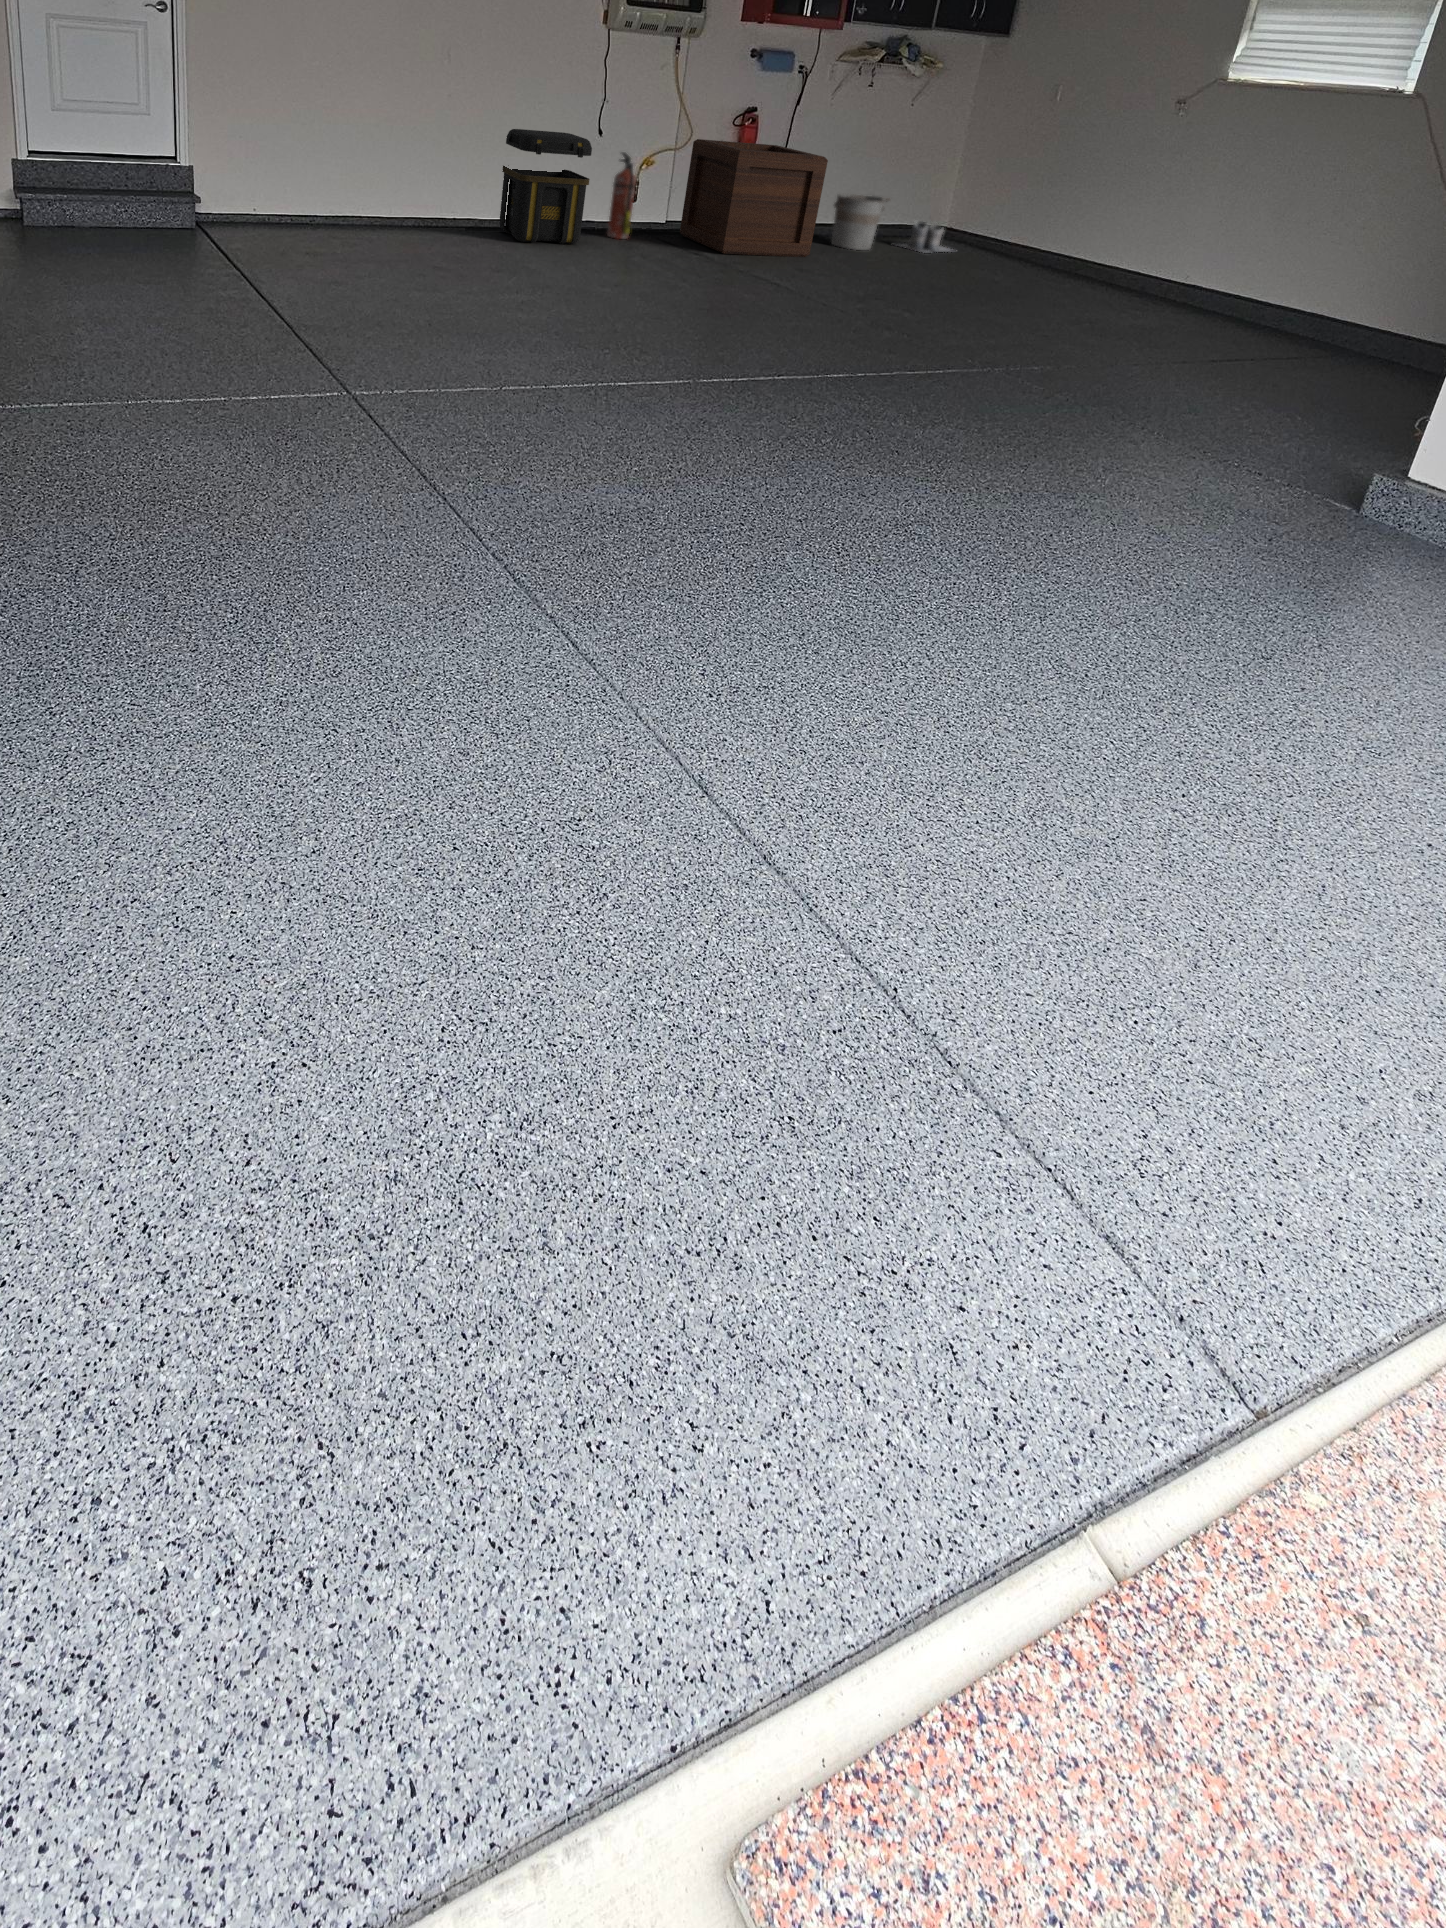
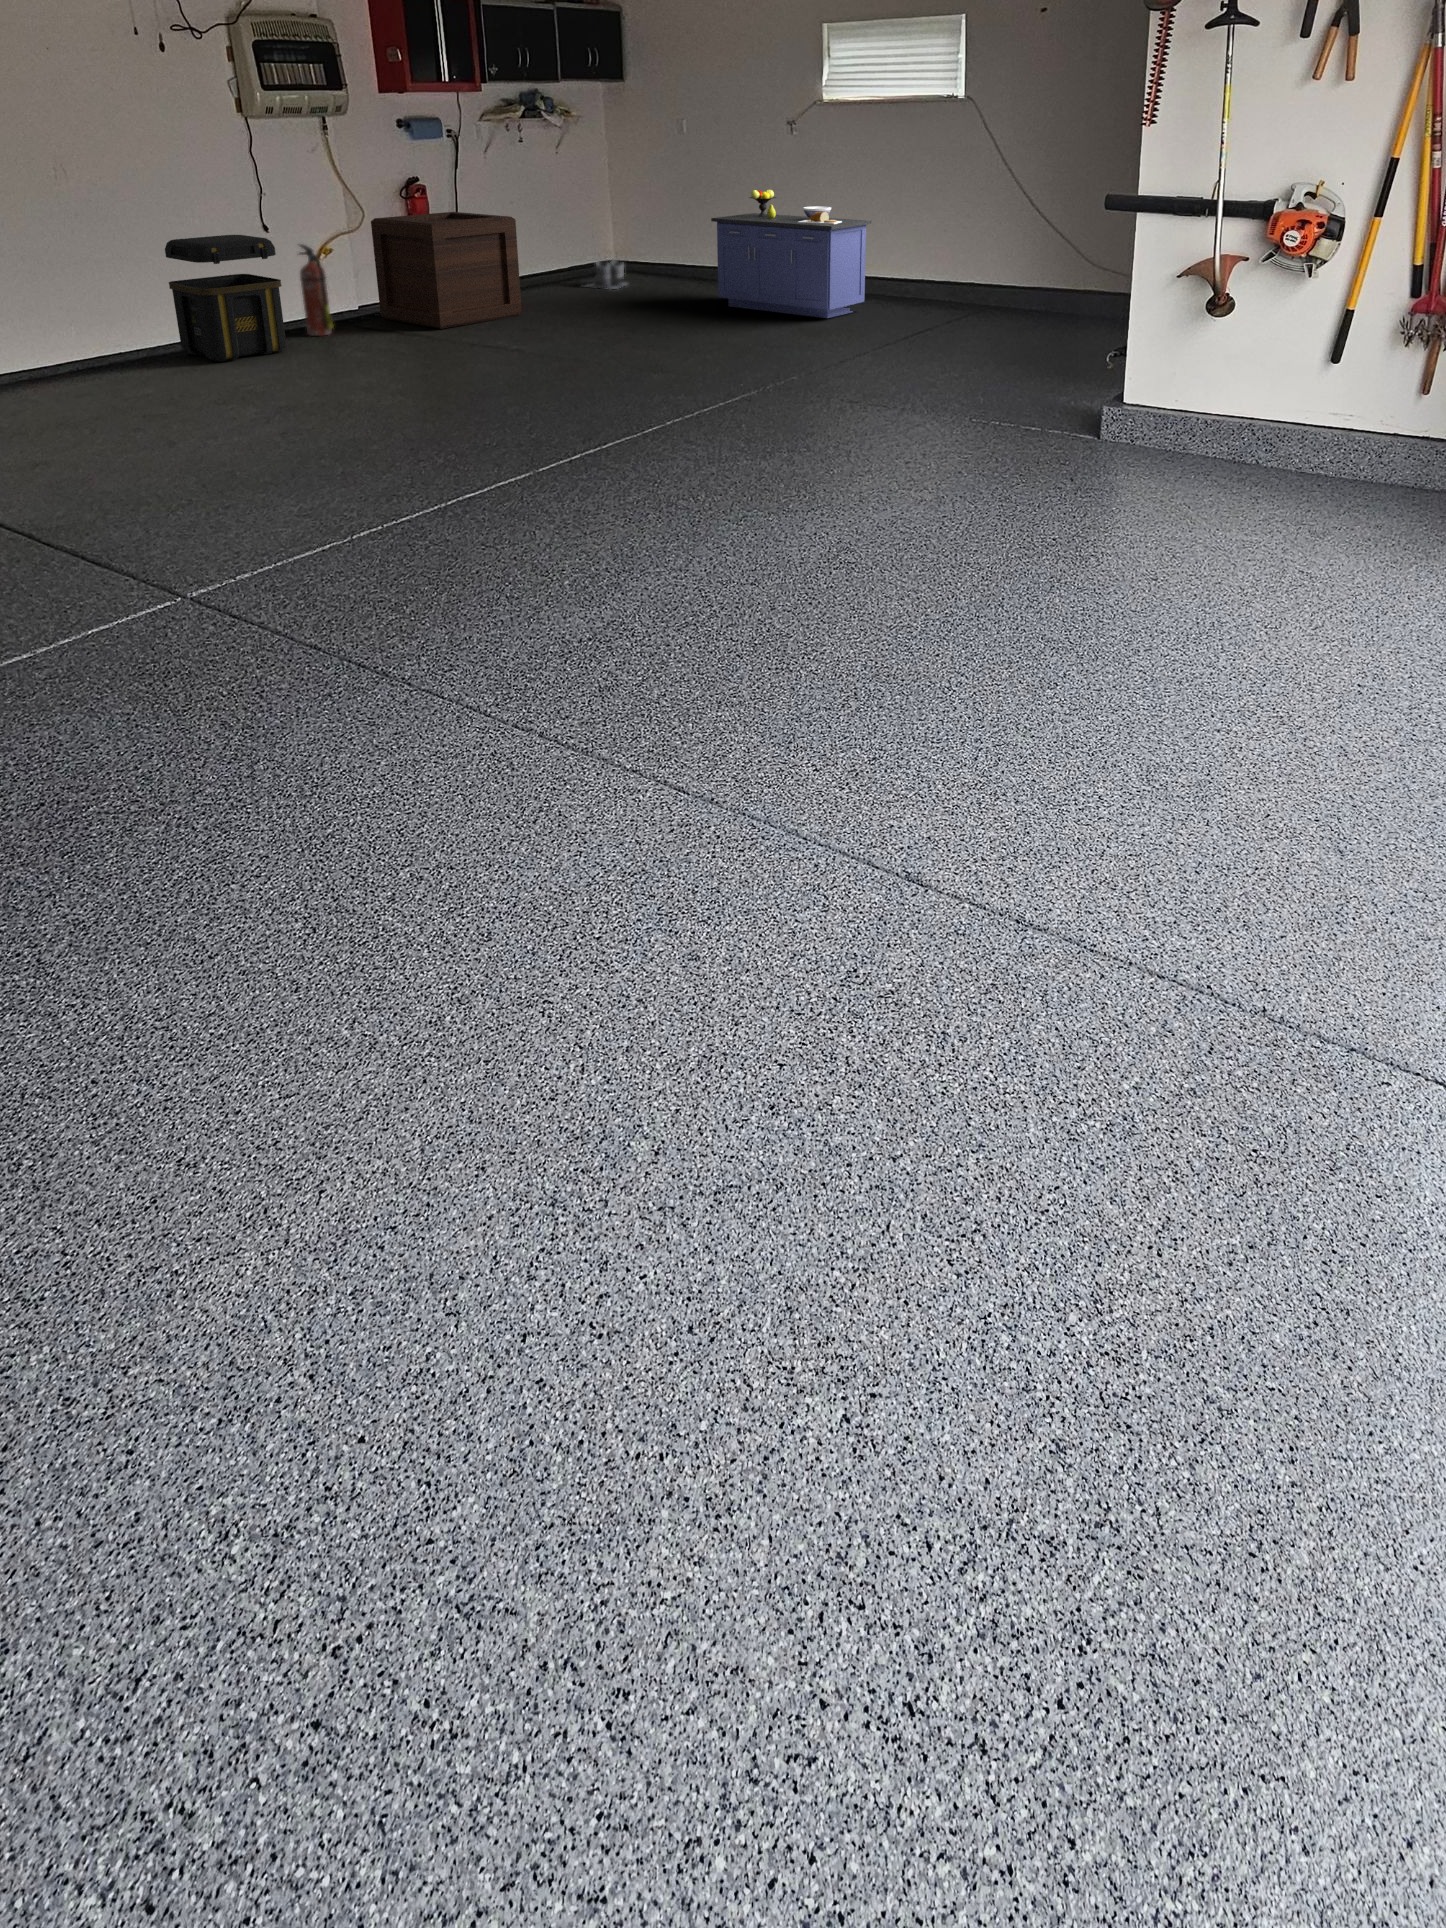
storage cabinet: none [1023,168,1232,325] -> present [711,190,872,318]
bucket: present [832,194,887,250] -> none [522,245,573,299]

